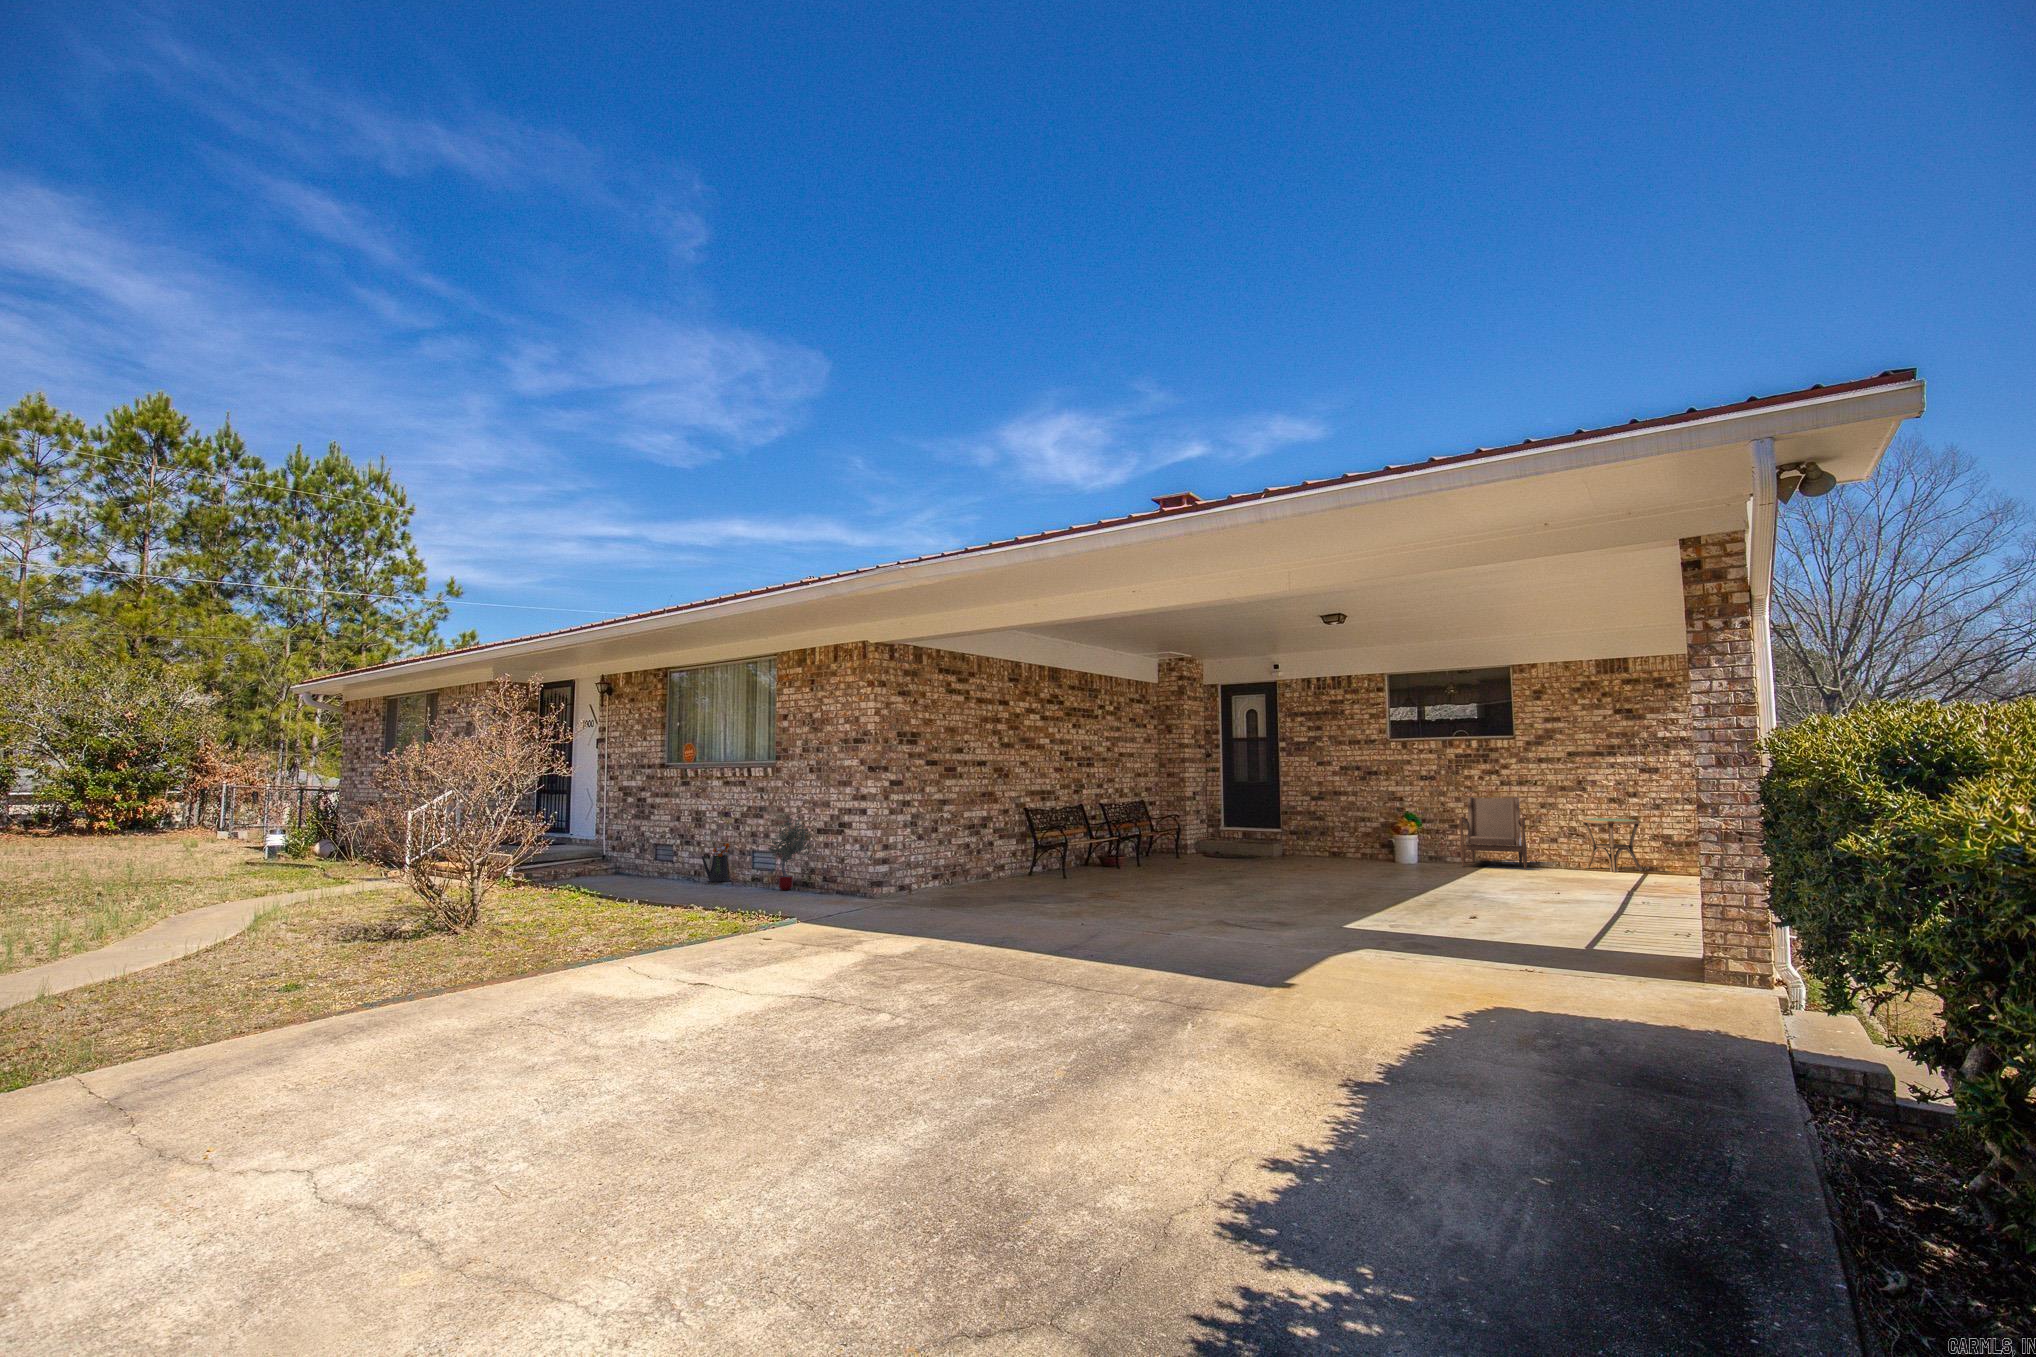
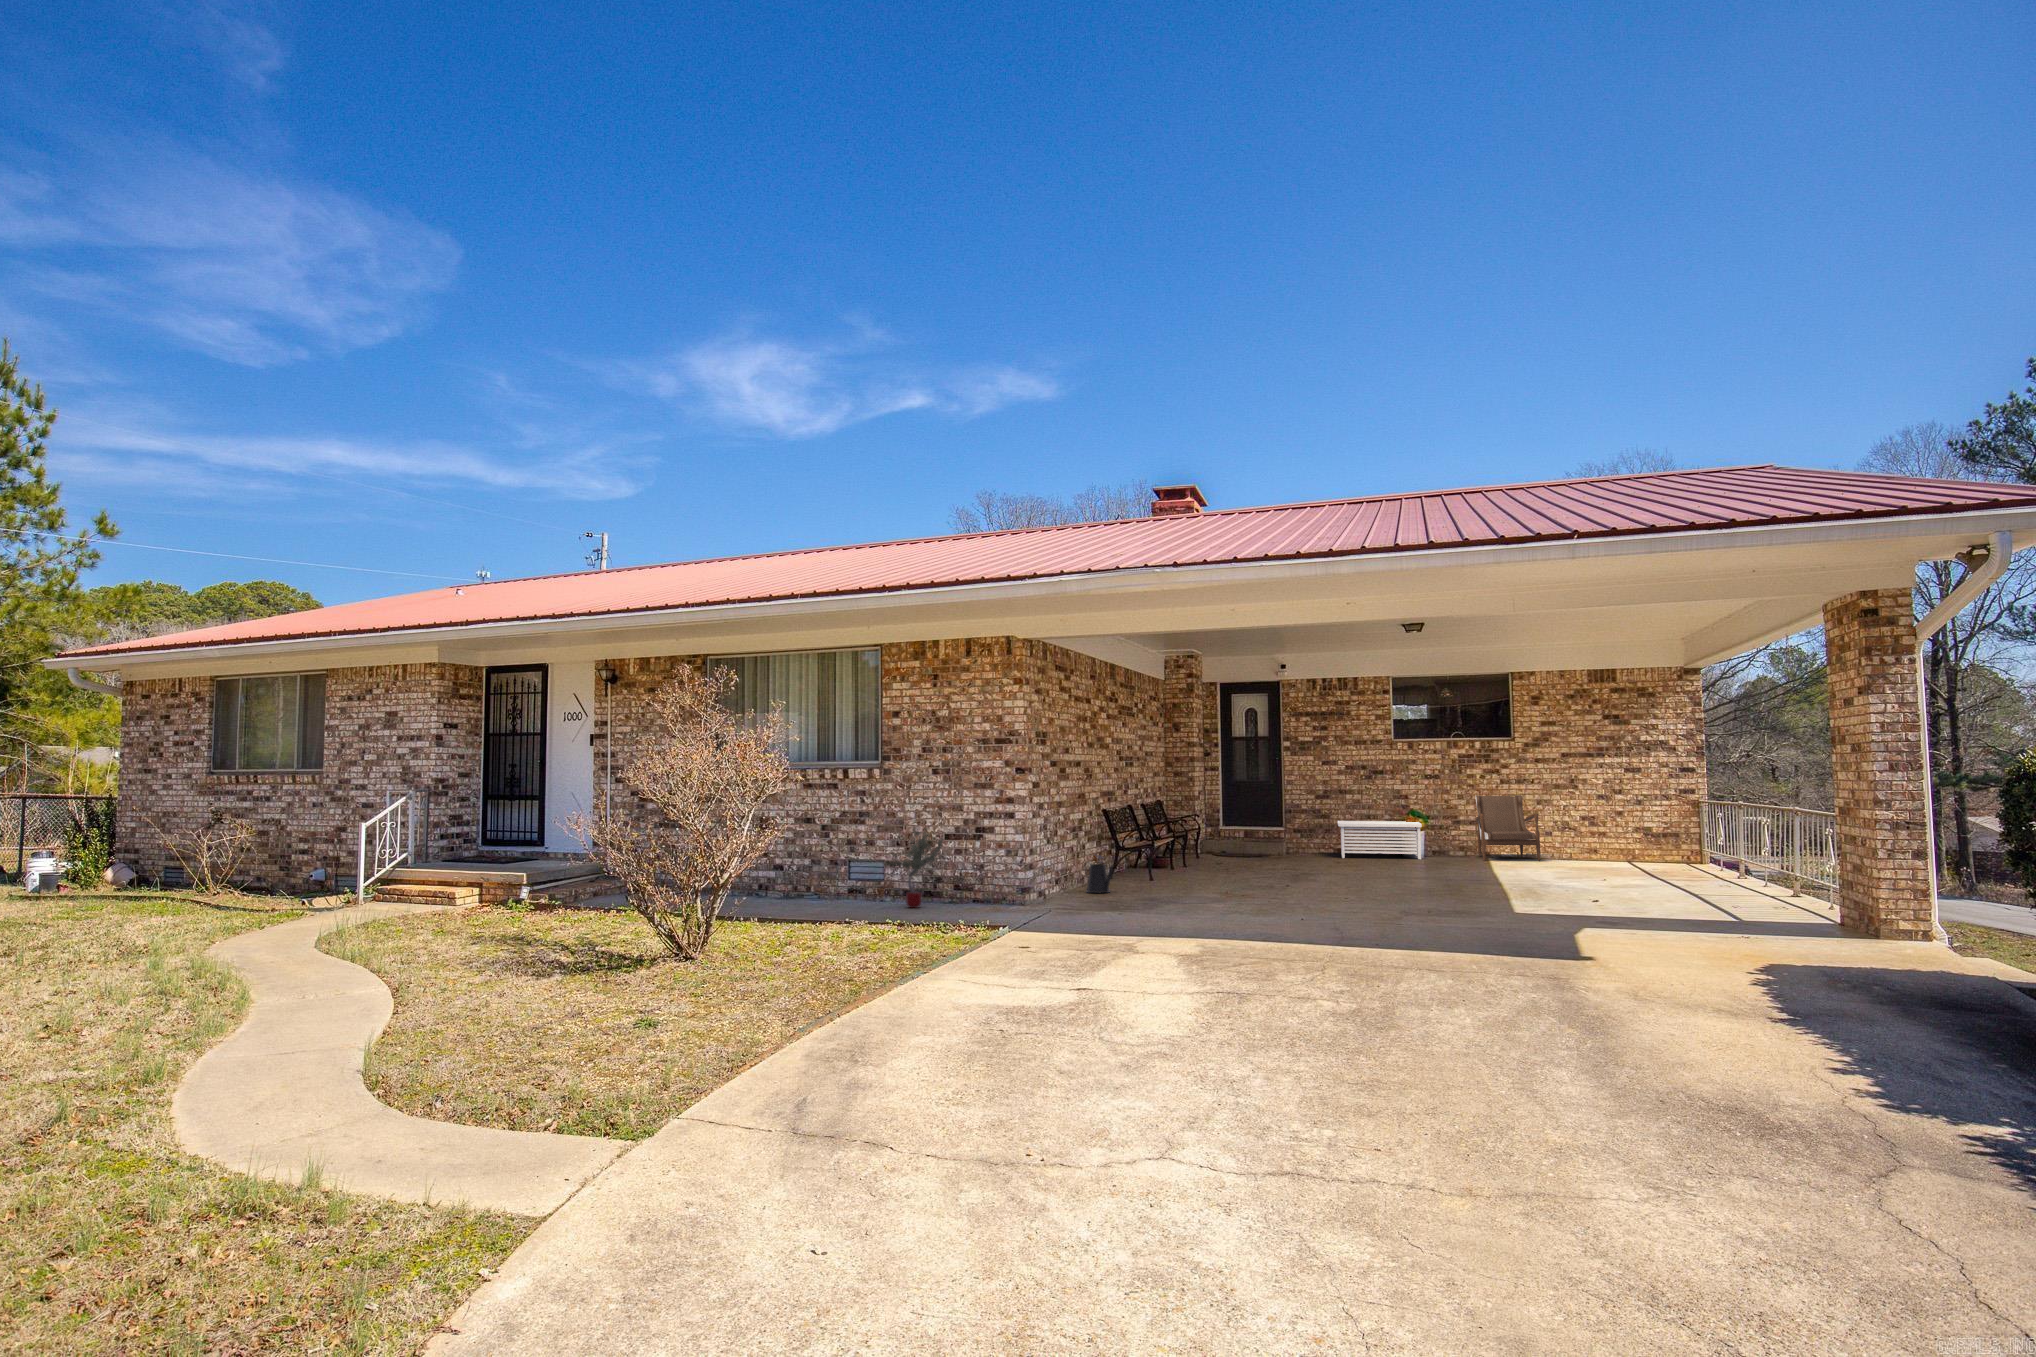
side table: present [1582,818,1642,872] -> none [1577,813,1627,860]
storage bench: none [1314,821,1407,863] -> present [1337,821,1422,859]
watering can: present [702,843,735,882] -> present [1087,854,1113,893]

